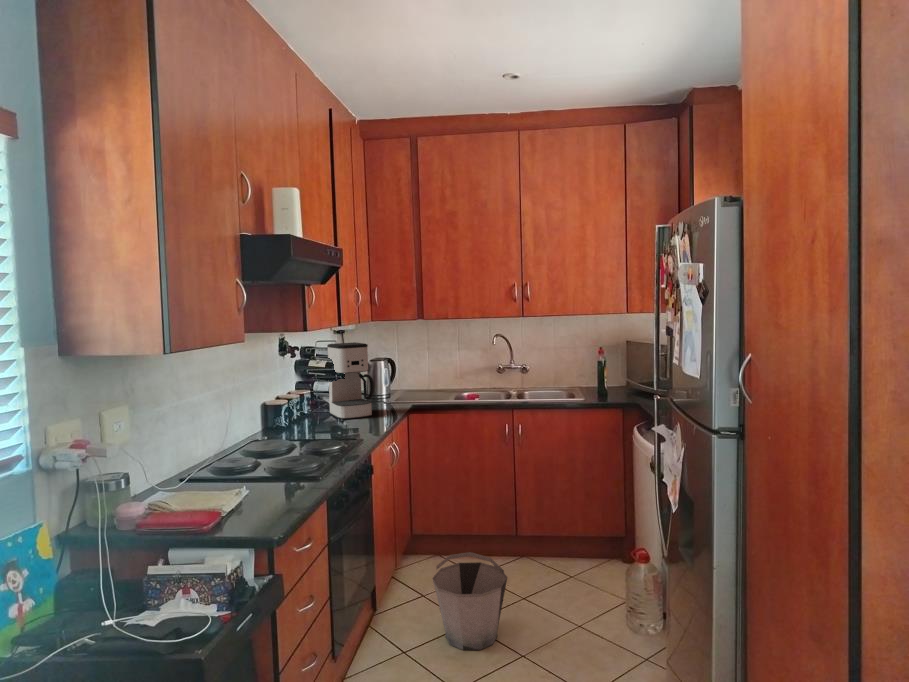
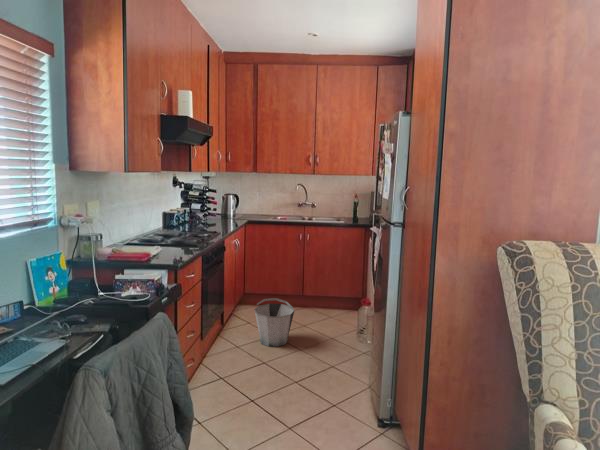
coffee maker: present [327,342,374,419] -> none [200,182,227,225]

